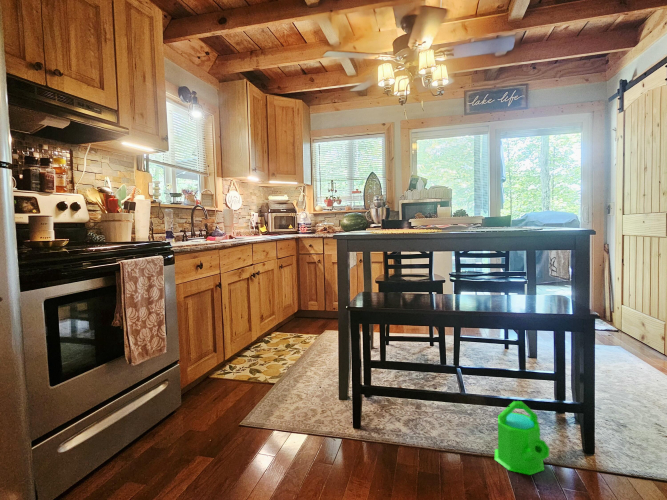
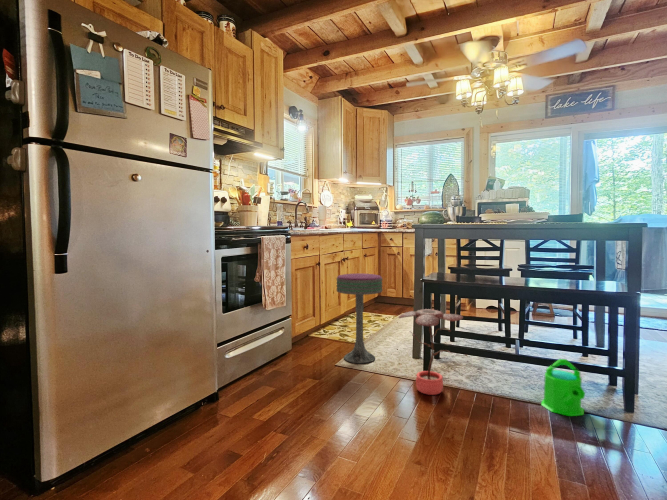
bar stool: none [238,299,298,418] -> present [337,274,382,363]
potted plant: none [318,347,400,463] -> present [399,309,463,395]

